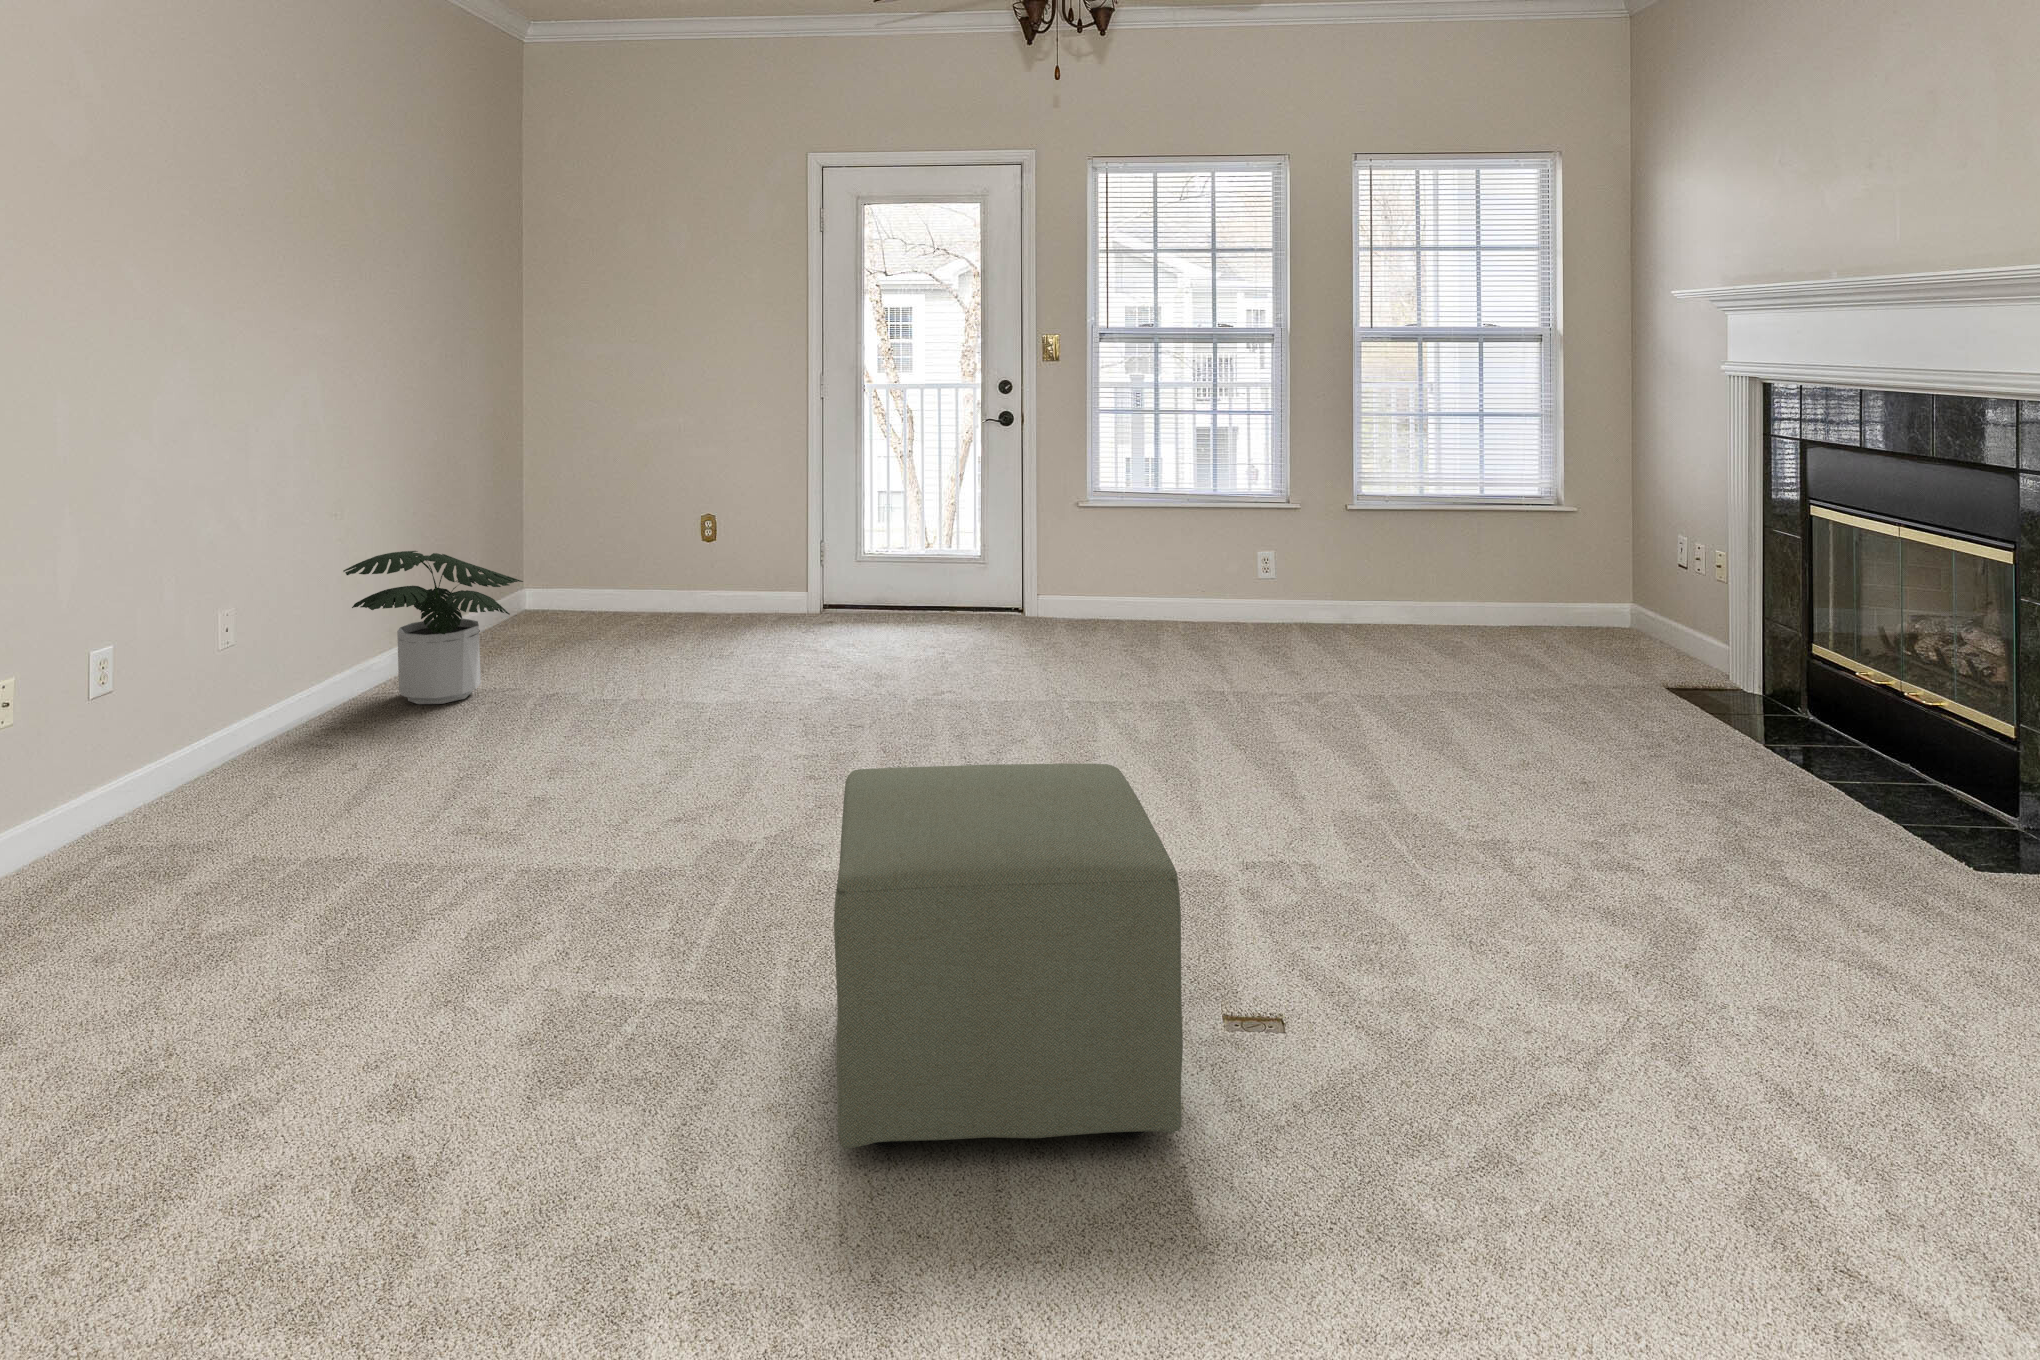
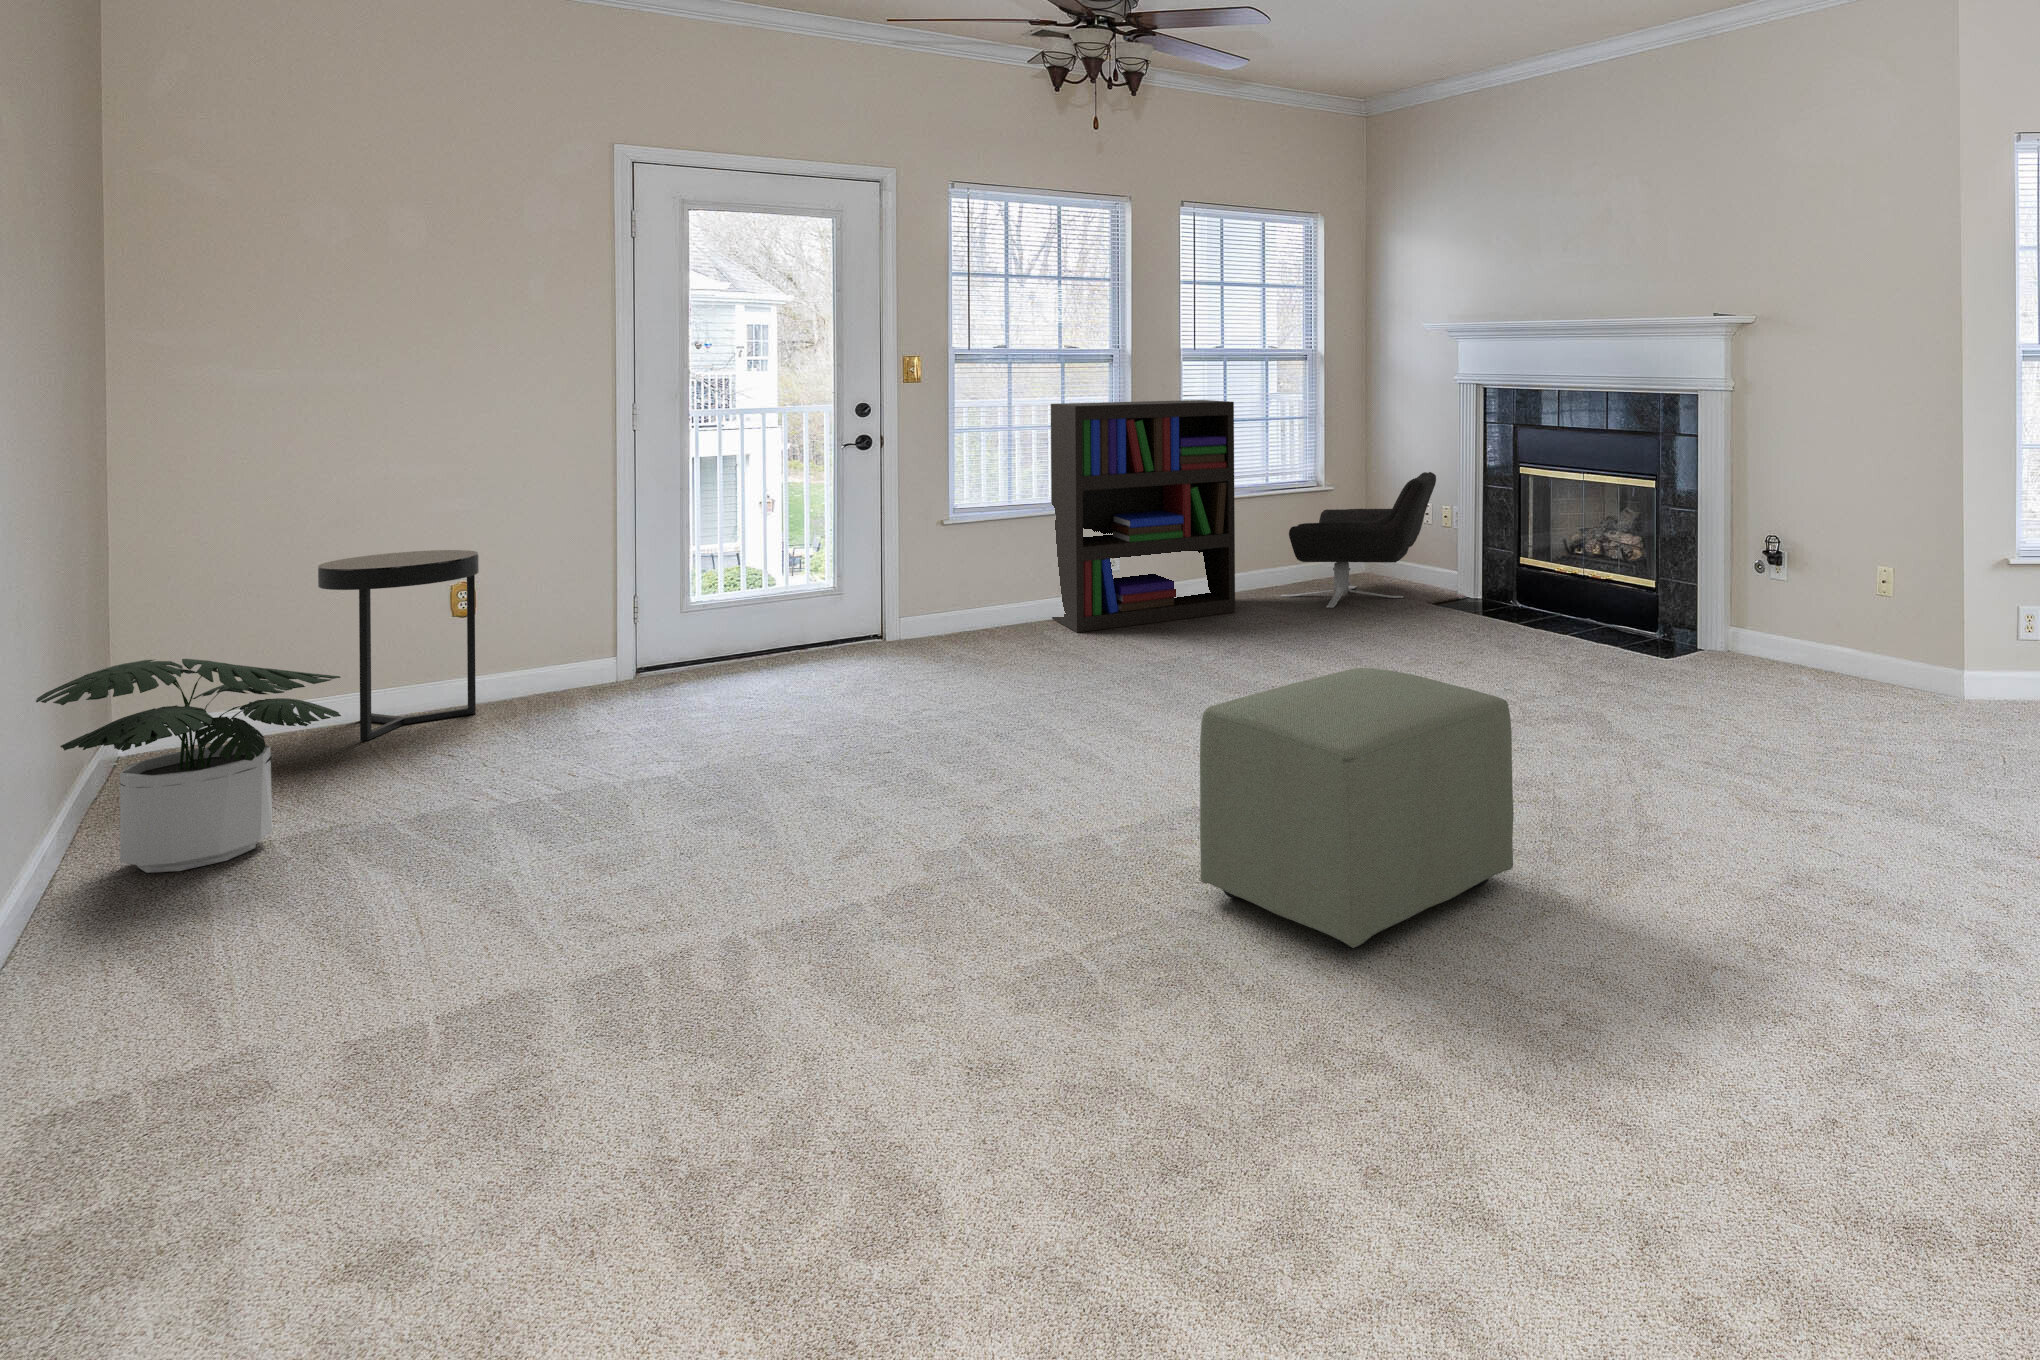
bookshelf: none [1193,388,1390,650] -> present [1051,400,1235,633]
side table: none [607,489,704,632] -> present [318,550,479,741]
lounge chair: none [1459,500,1703,671] -> present [1280,472,1436,608]

